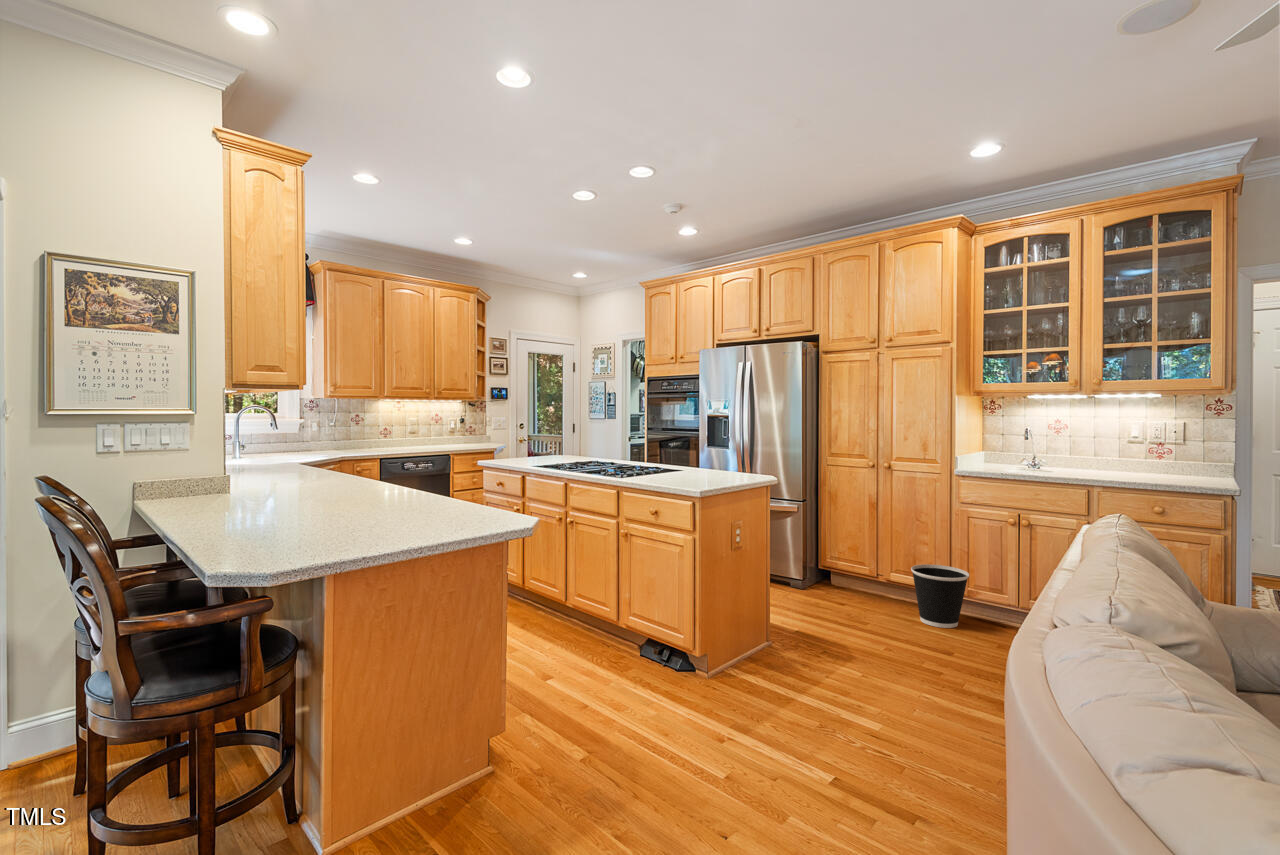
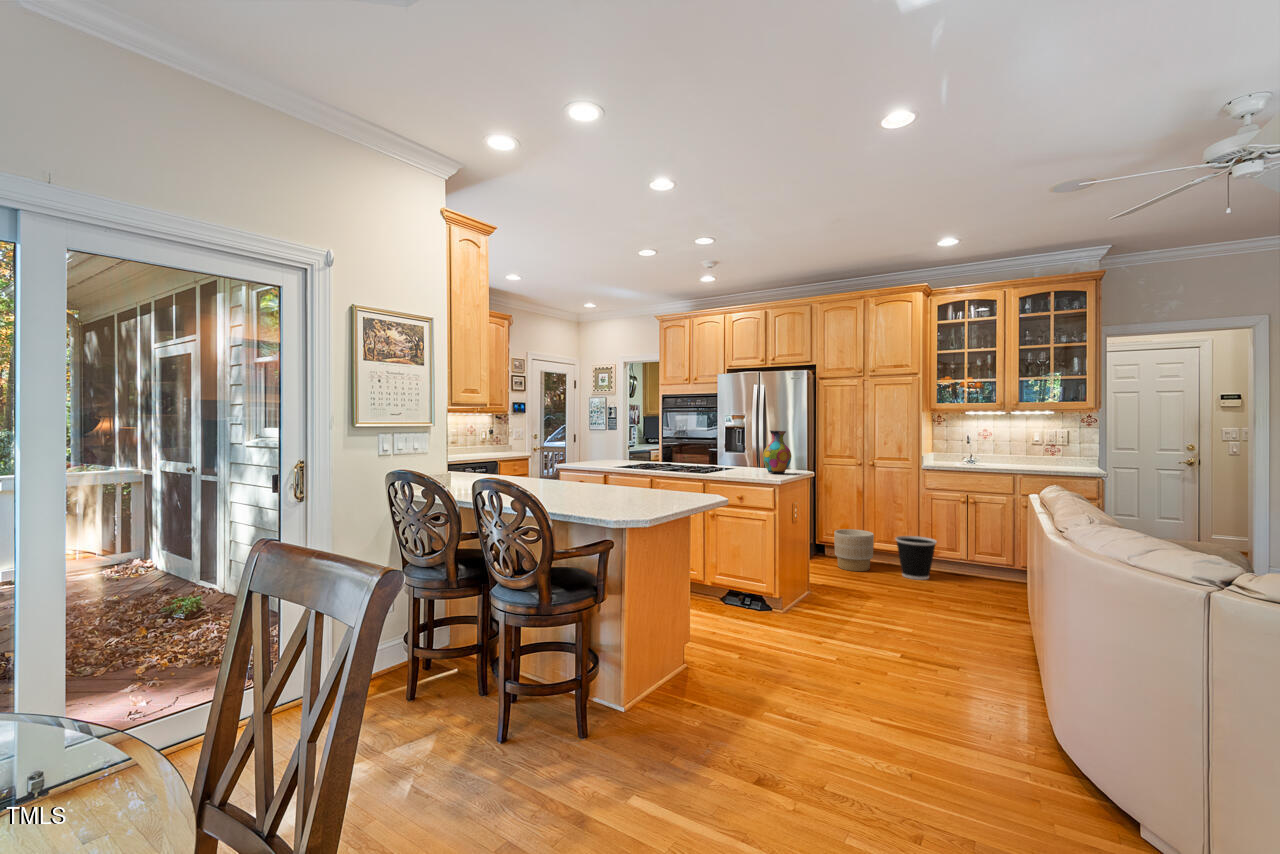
vase: none [696,420,735,480] -> present [763,430,791,474]
planter: none [833,551,886,609] -> present [834,529,874,571]

